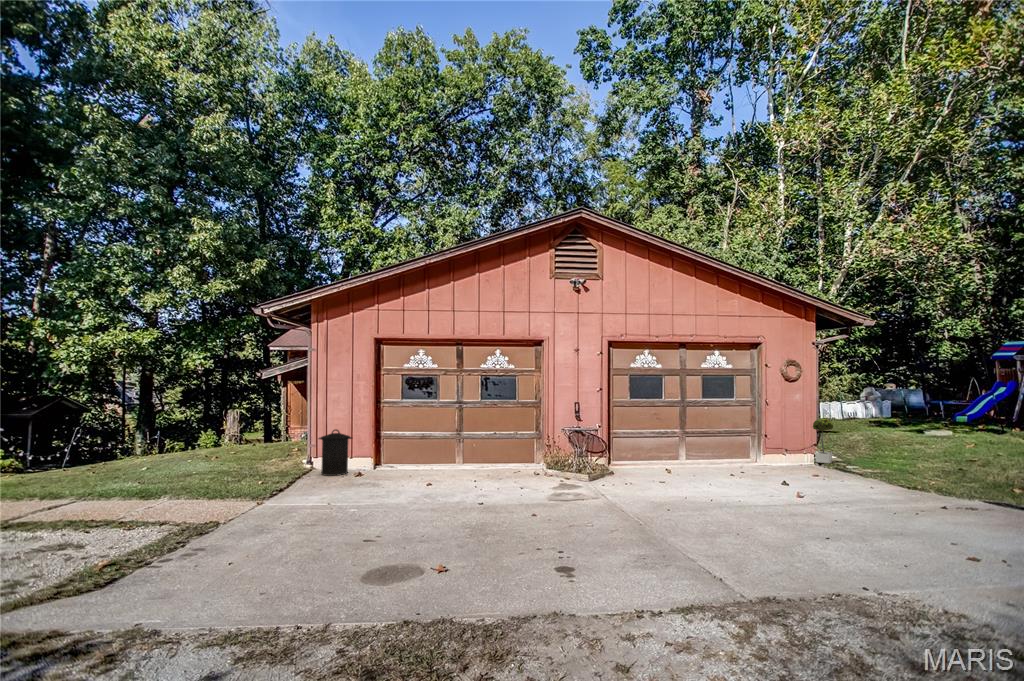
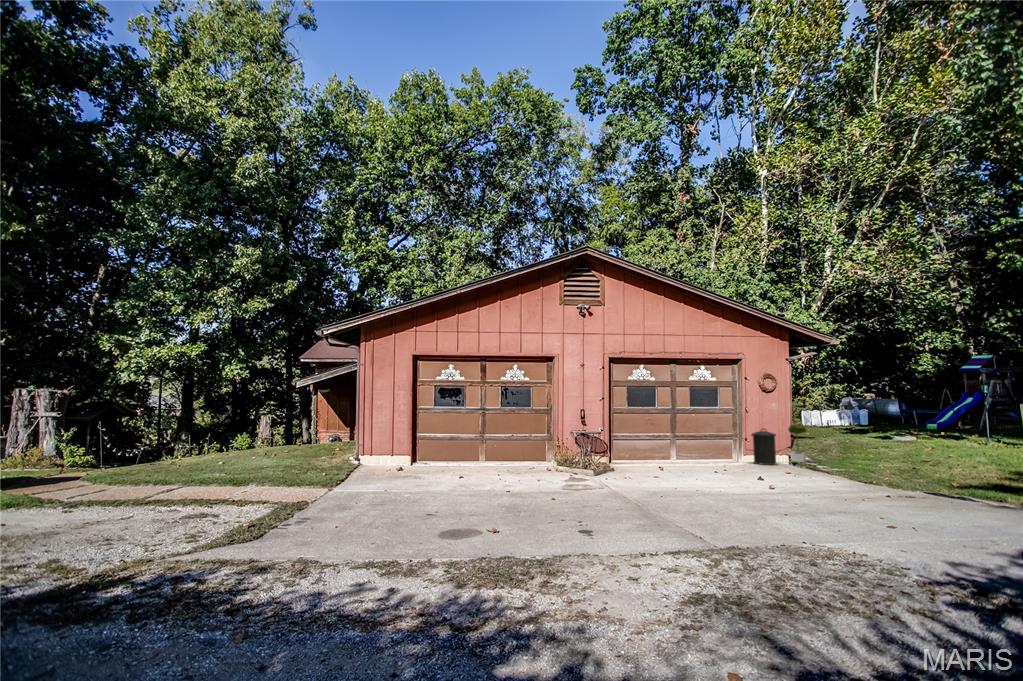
trash can: present [319,429,352,476] -> present [751,428,776,465]

